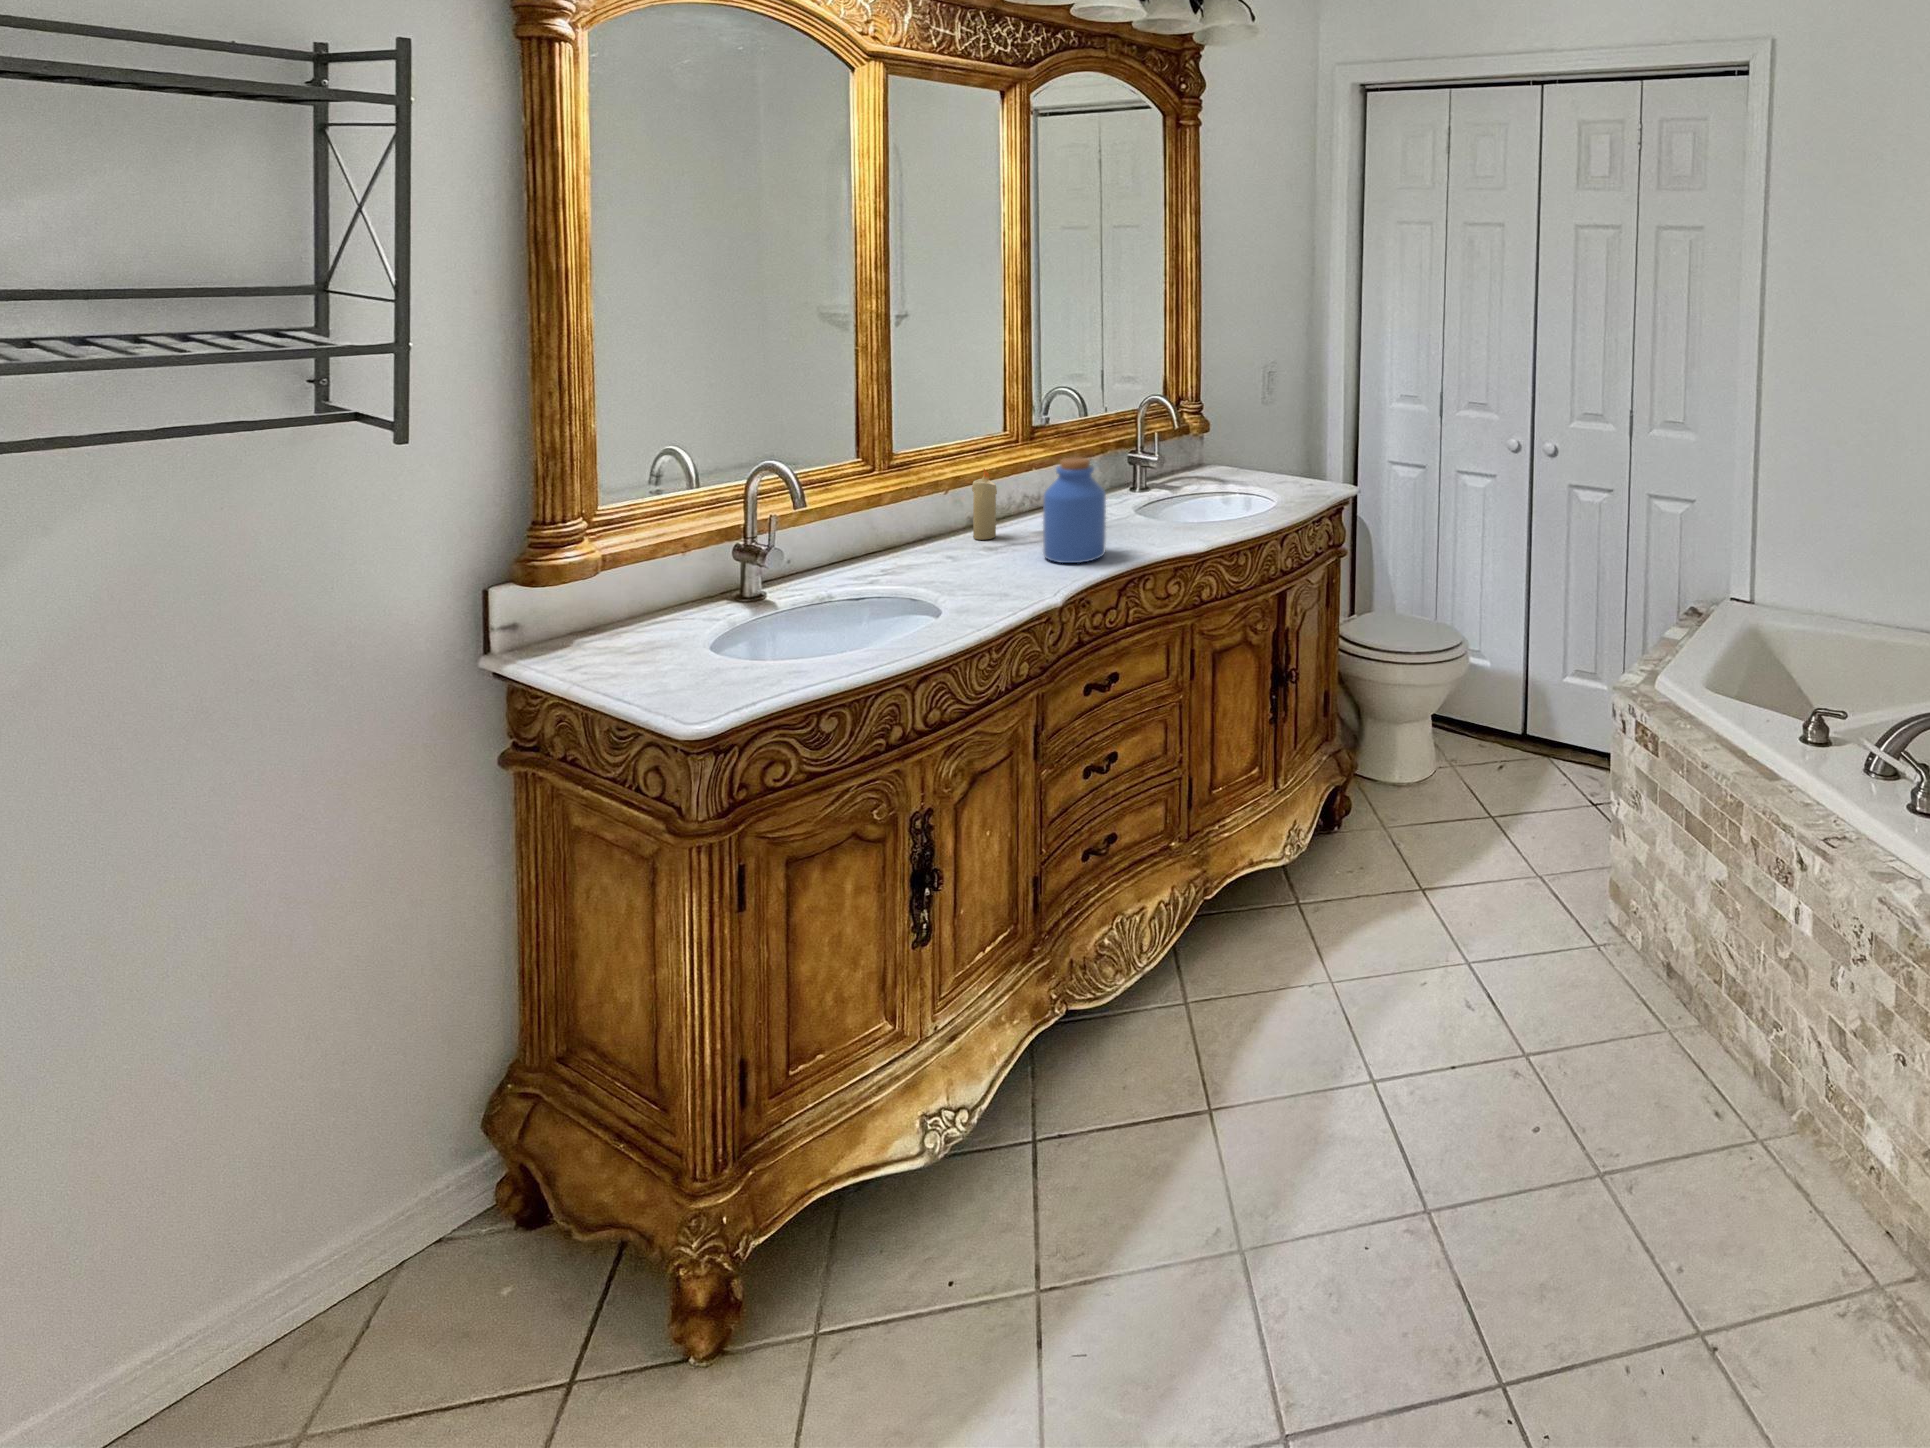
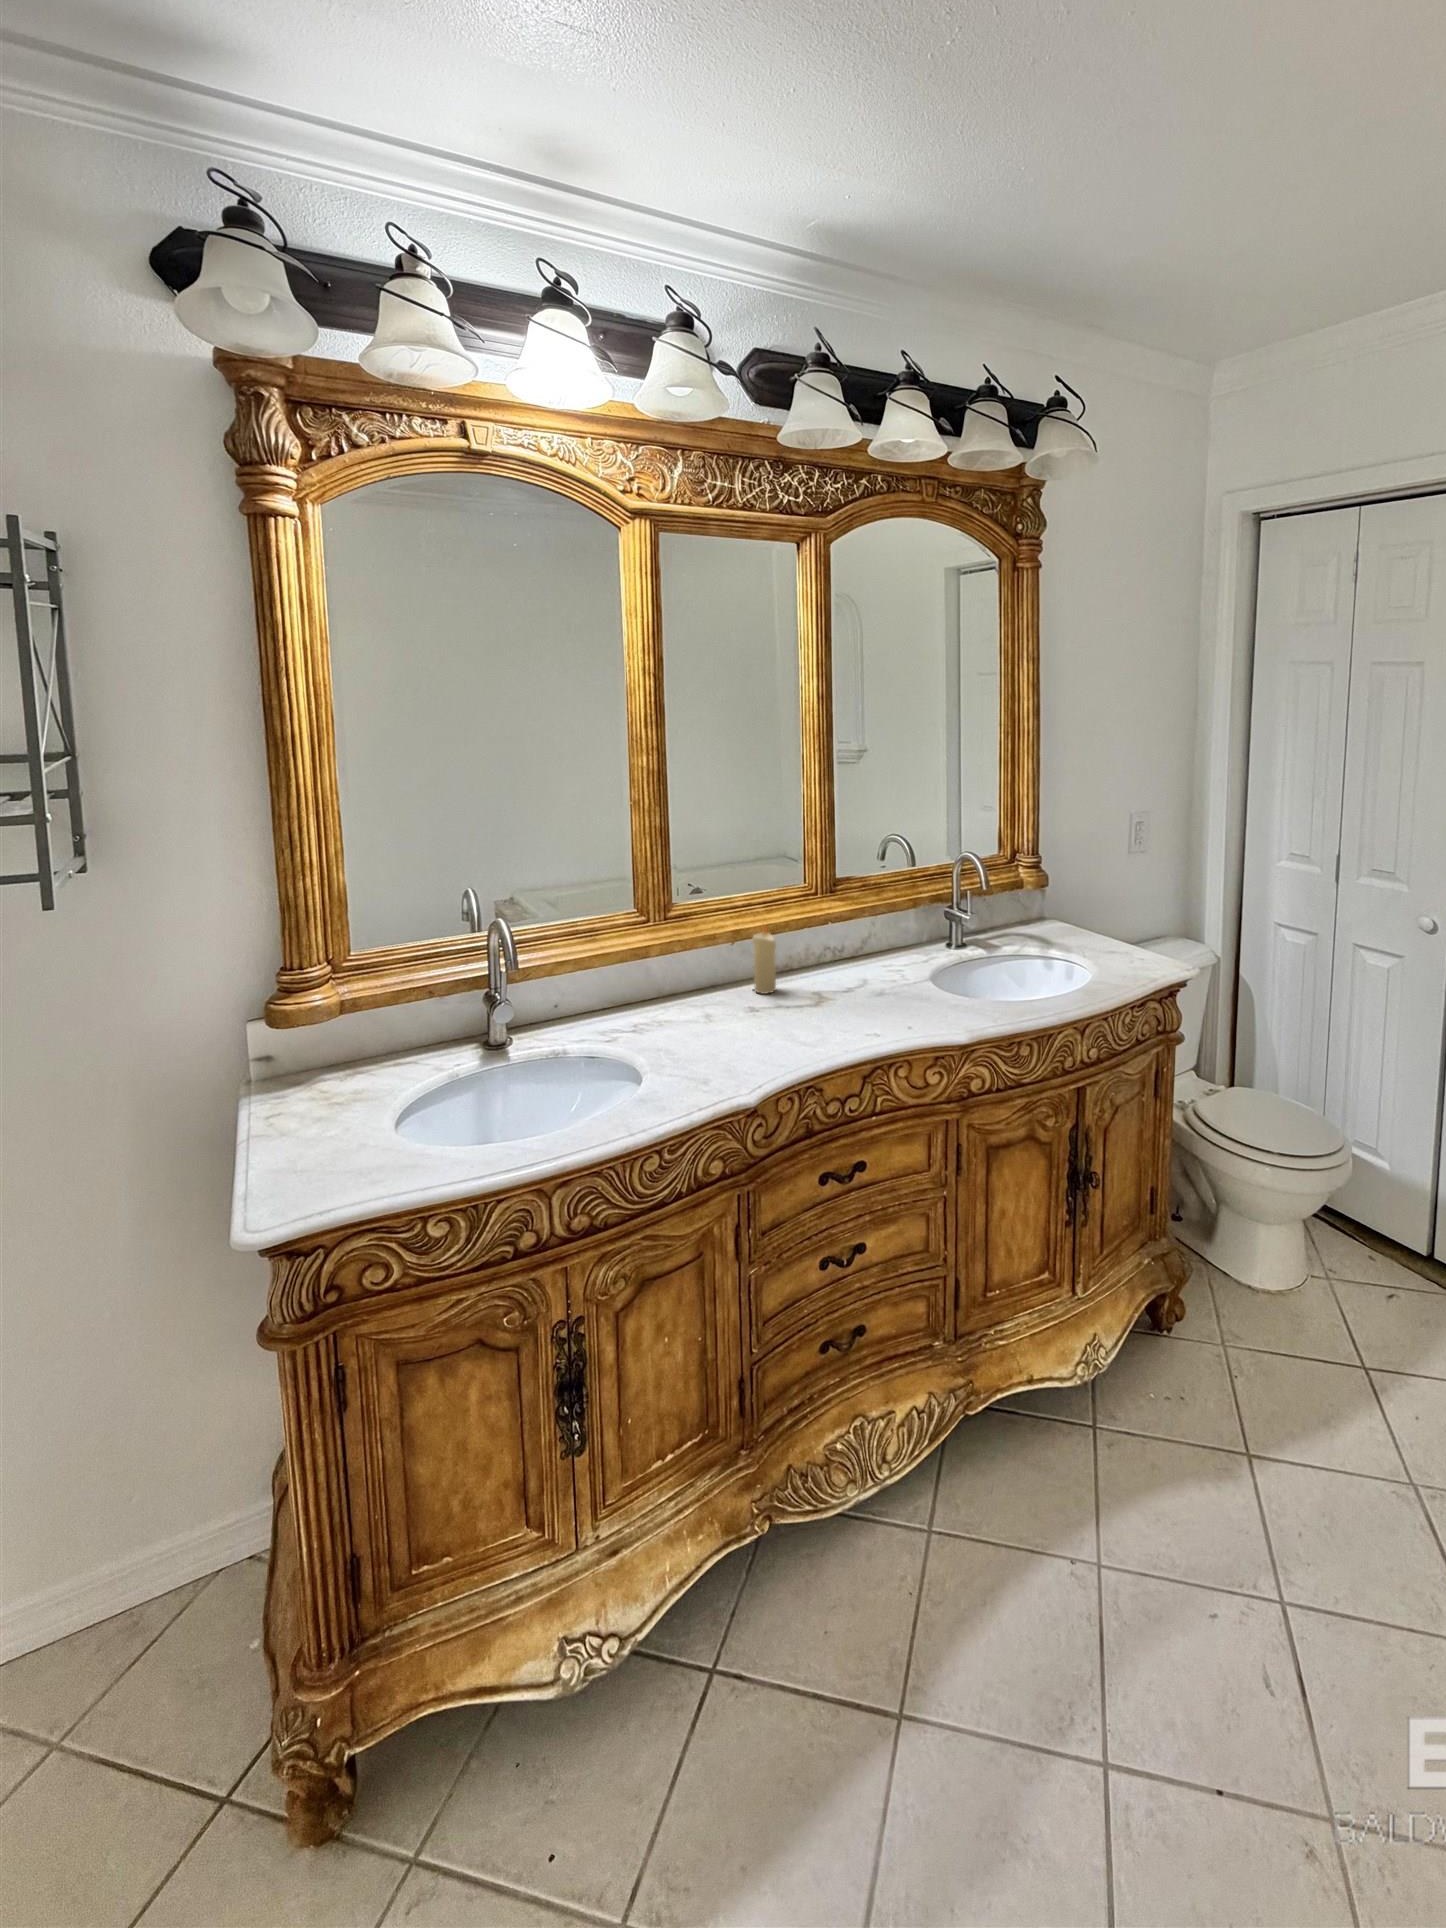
jar: present [1043,457,1106,563] -> none [792,925,858,1040]

